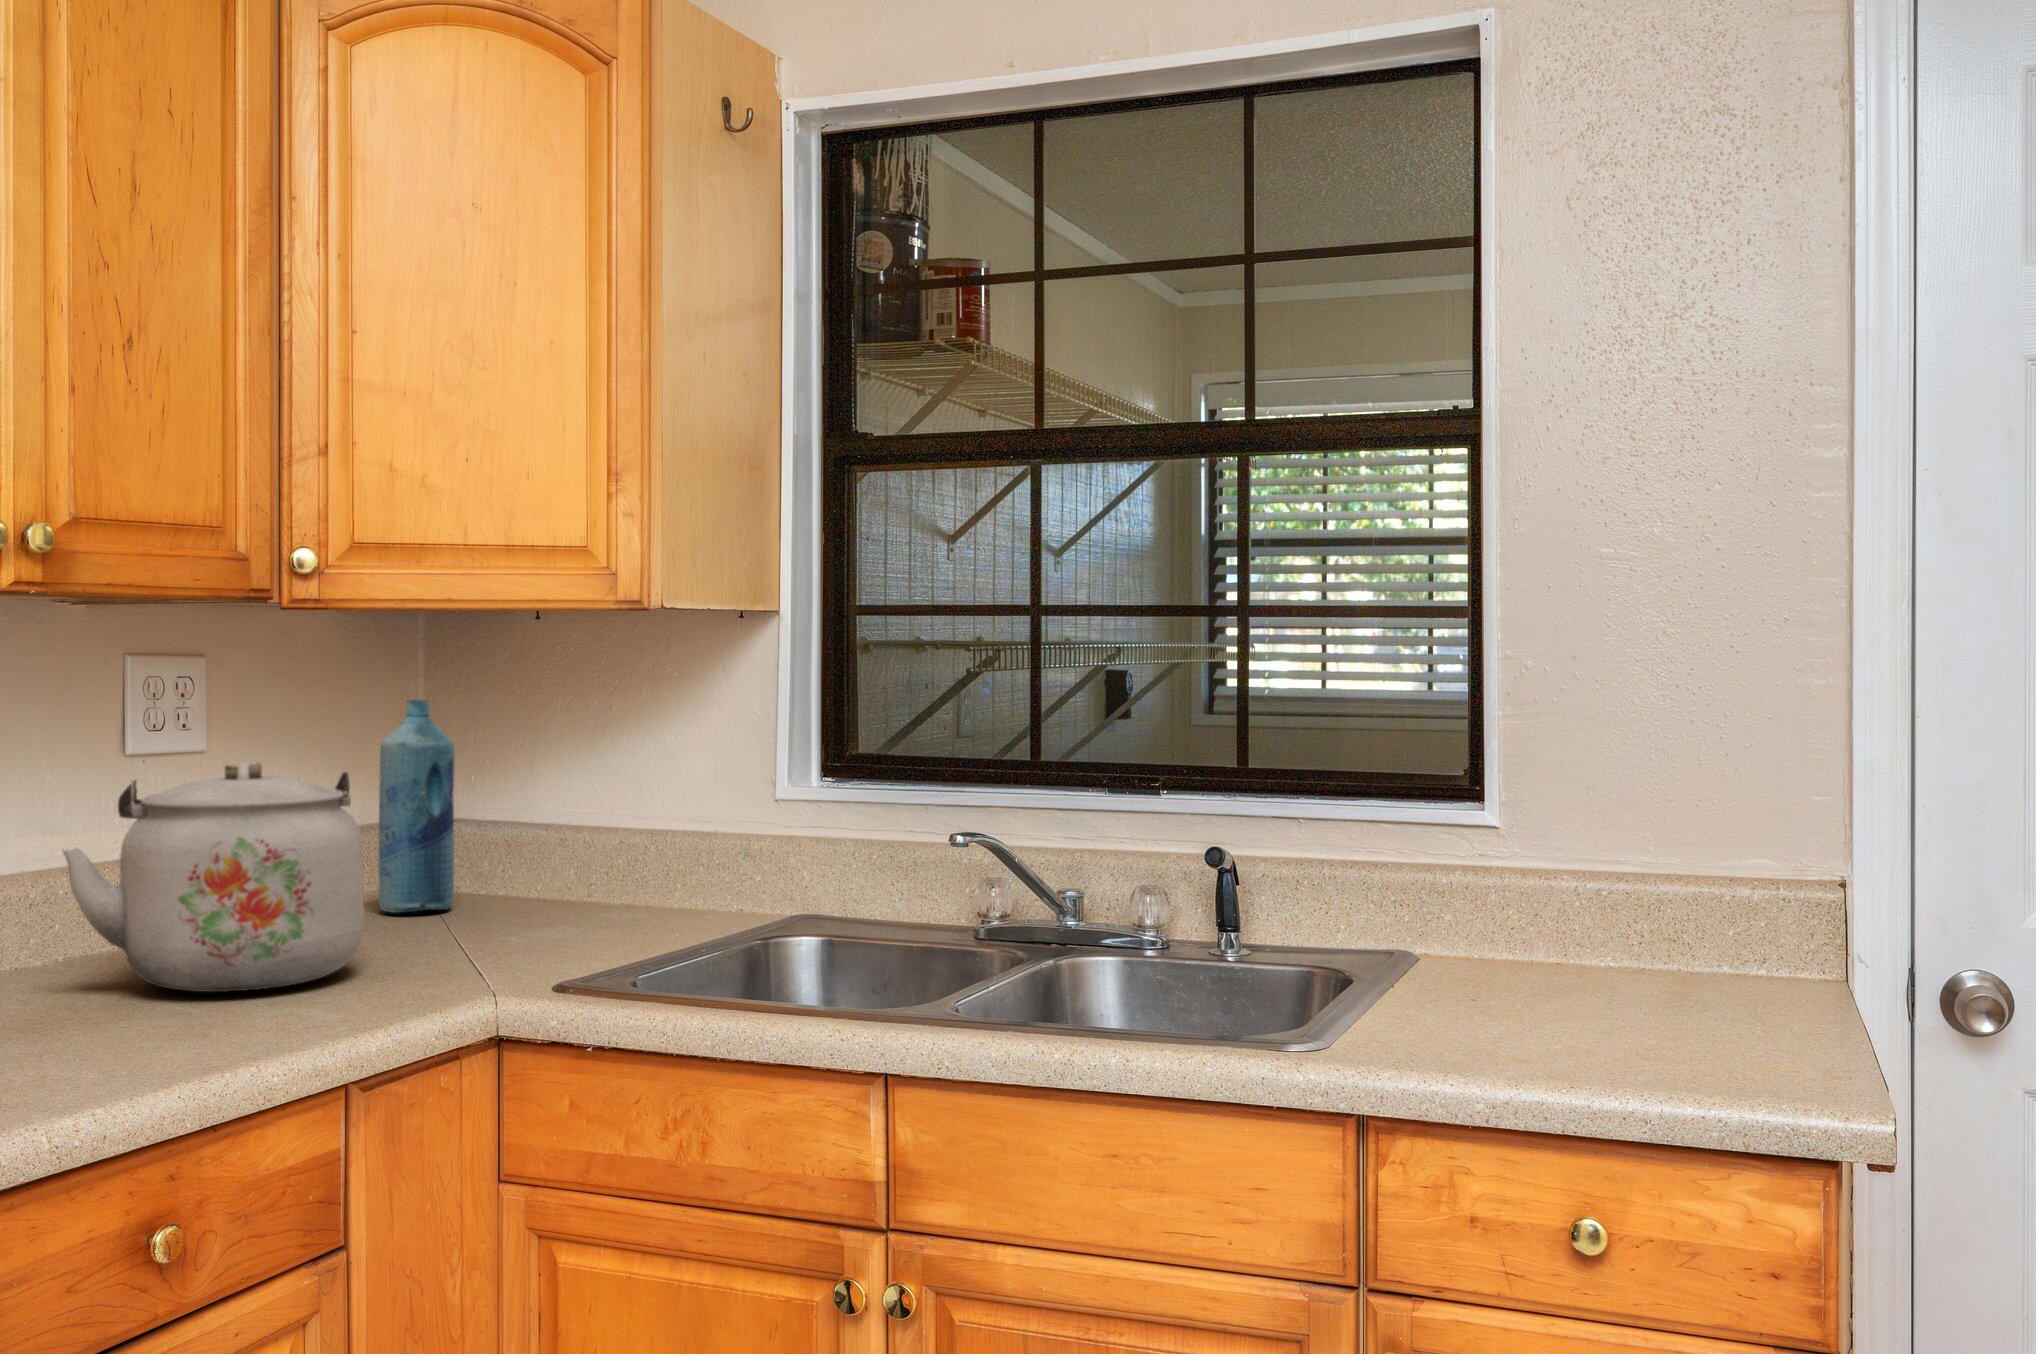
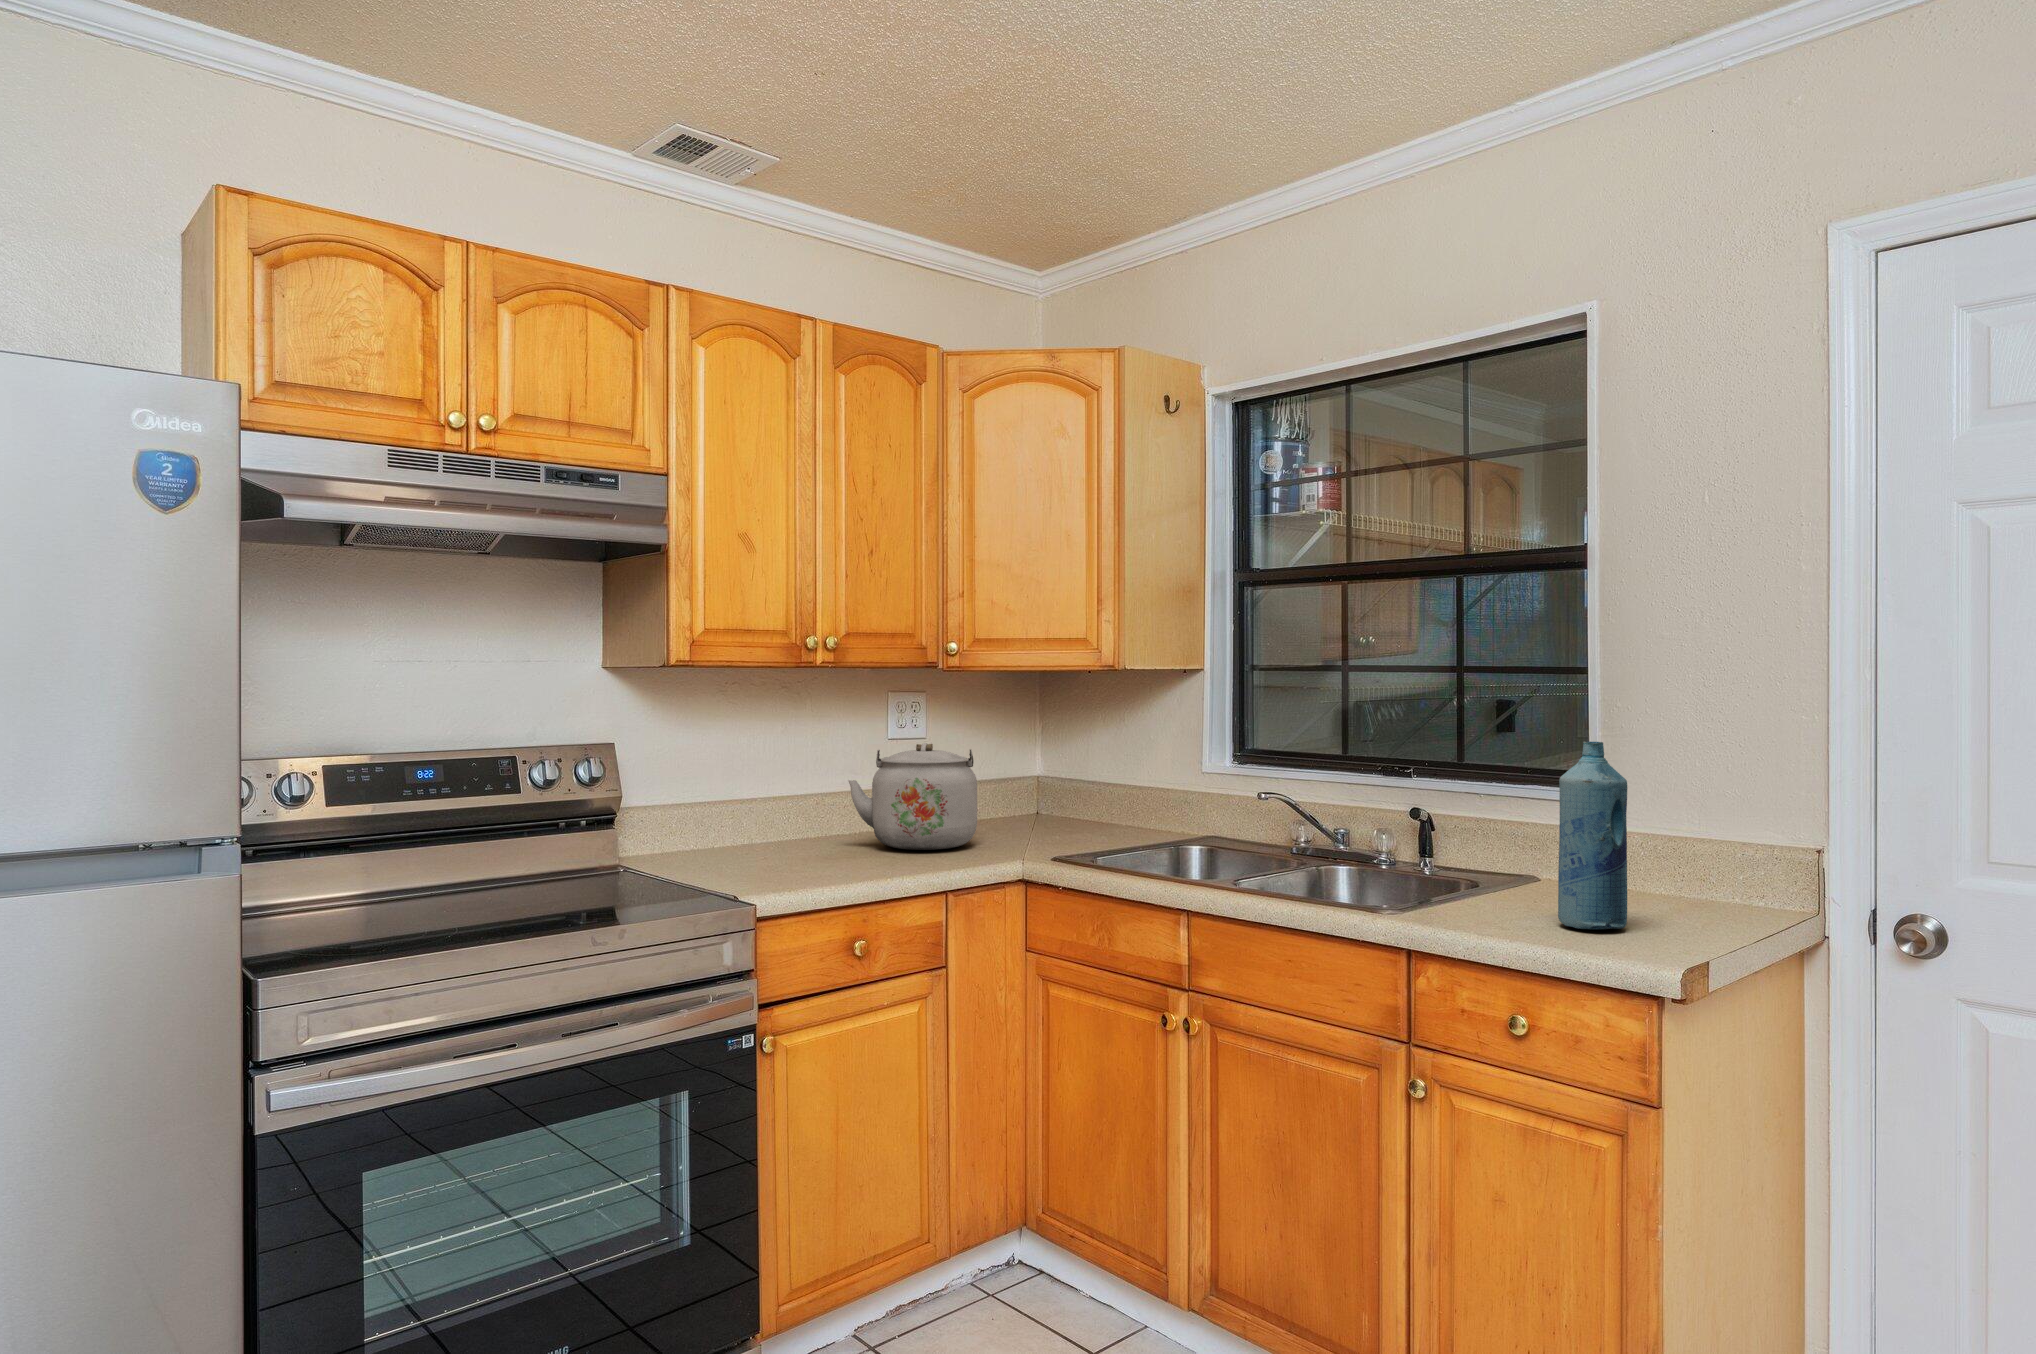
bottle: present [378,700,455,913] -> present [1558,742,1627,929]

